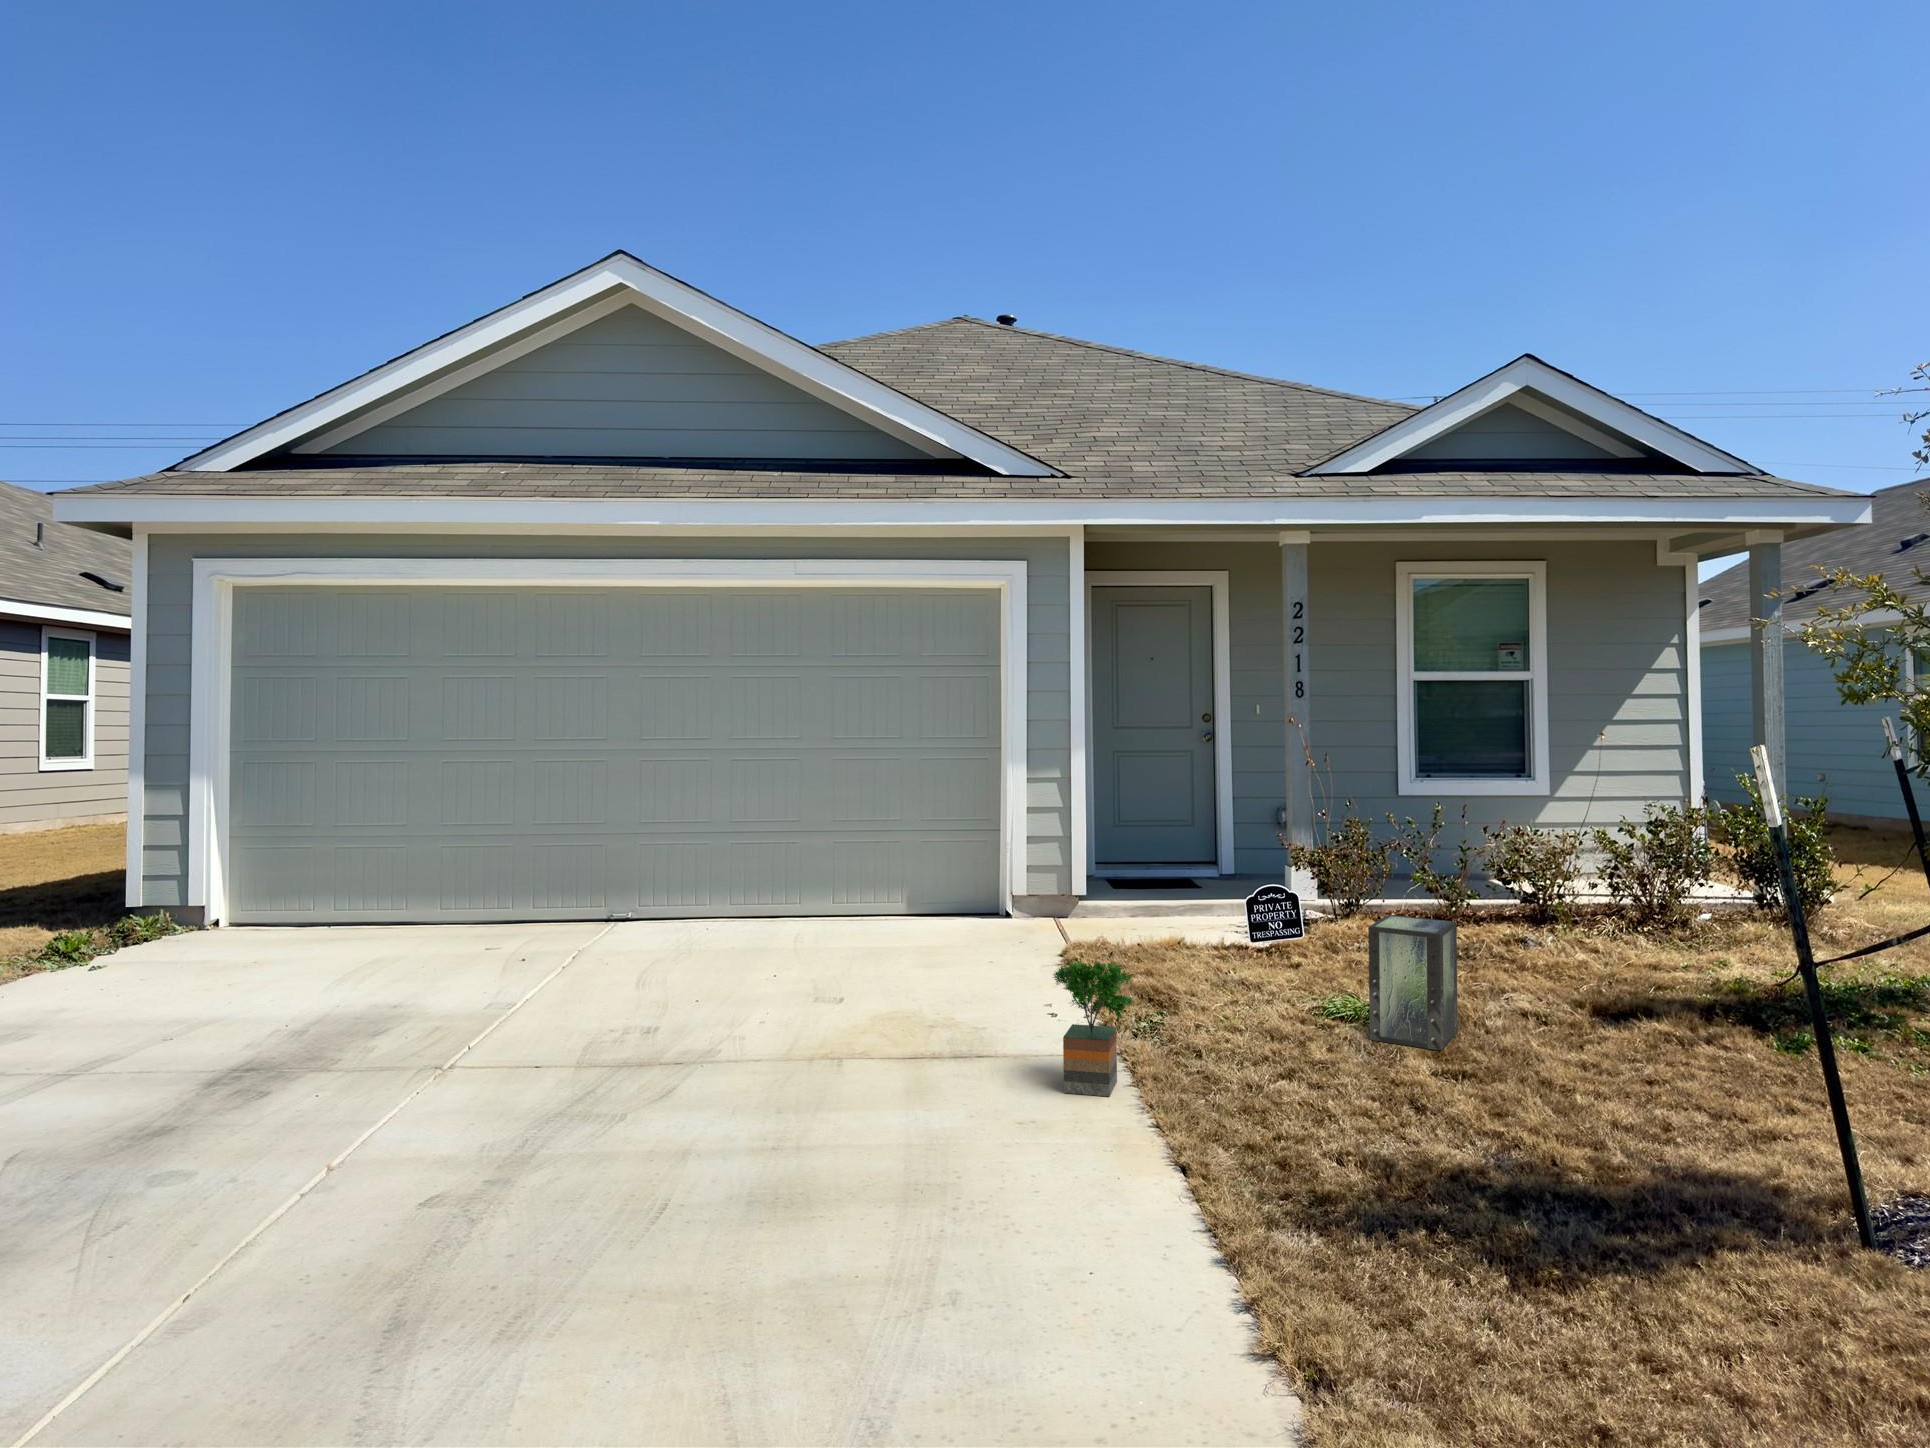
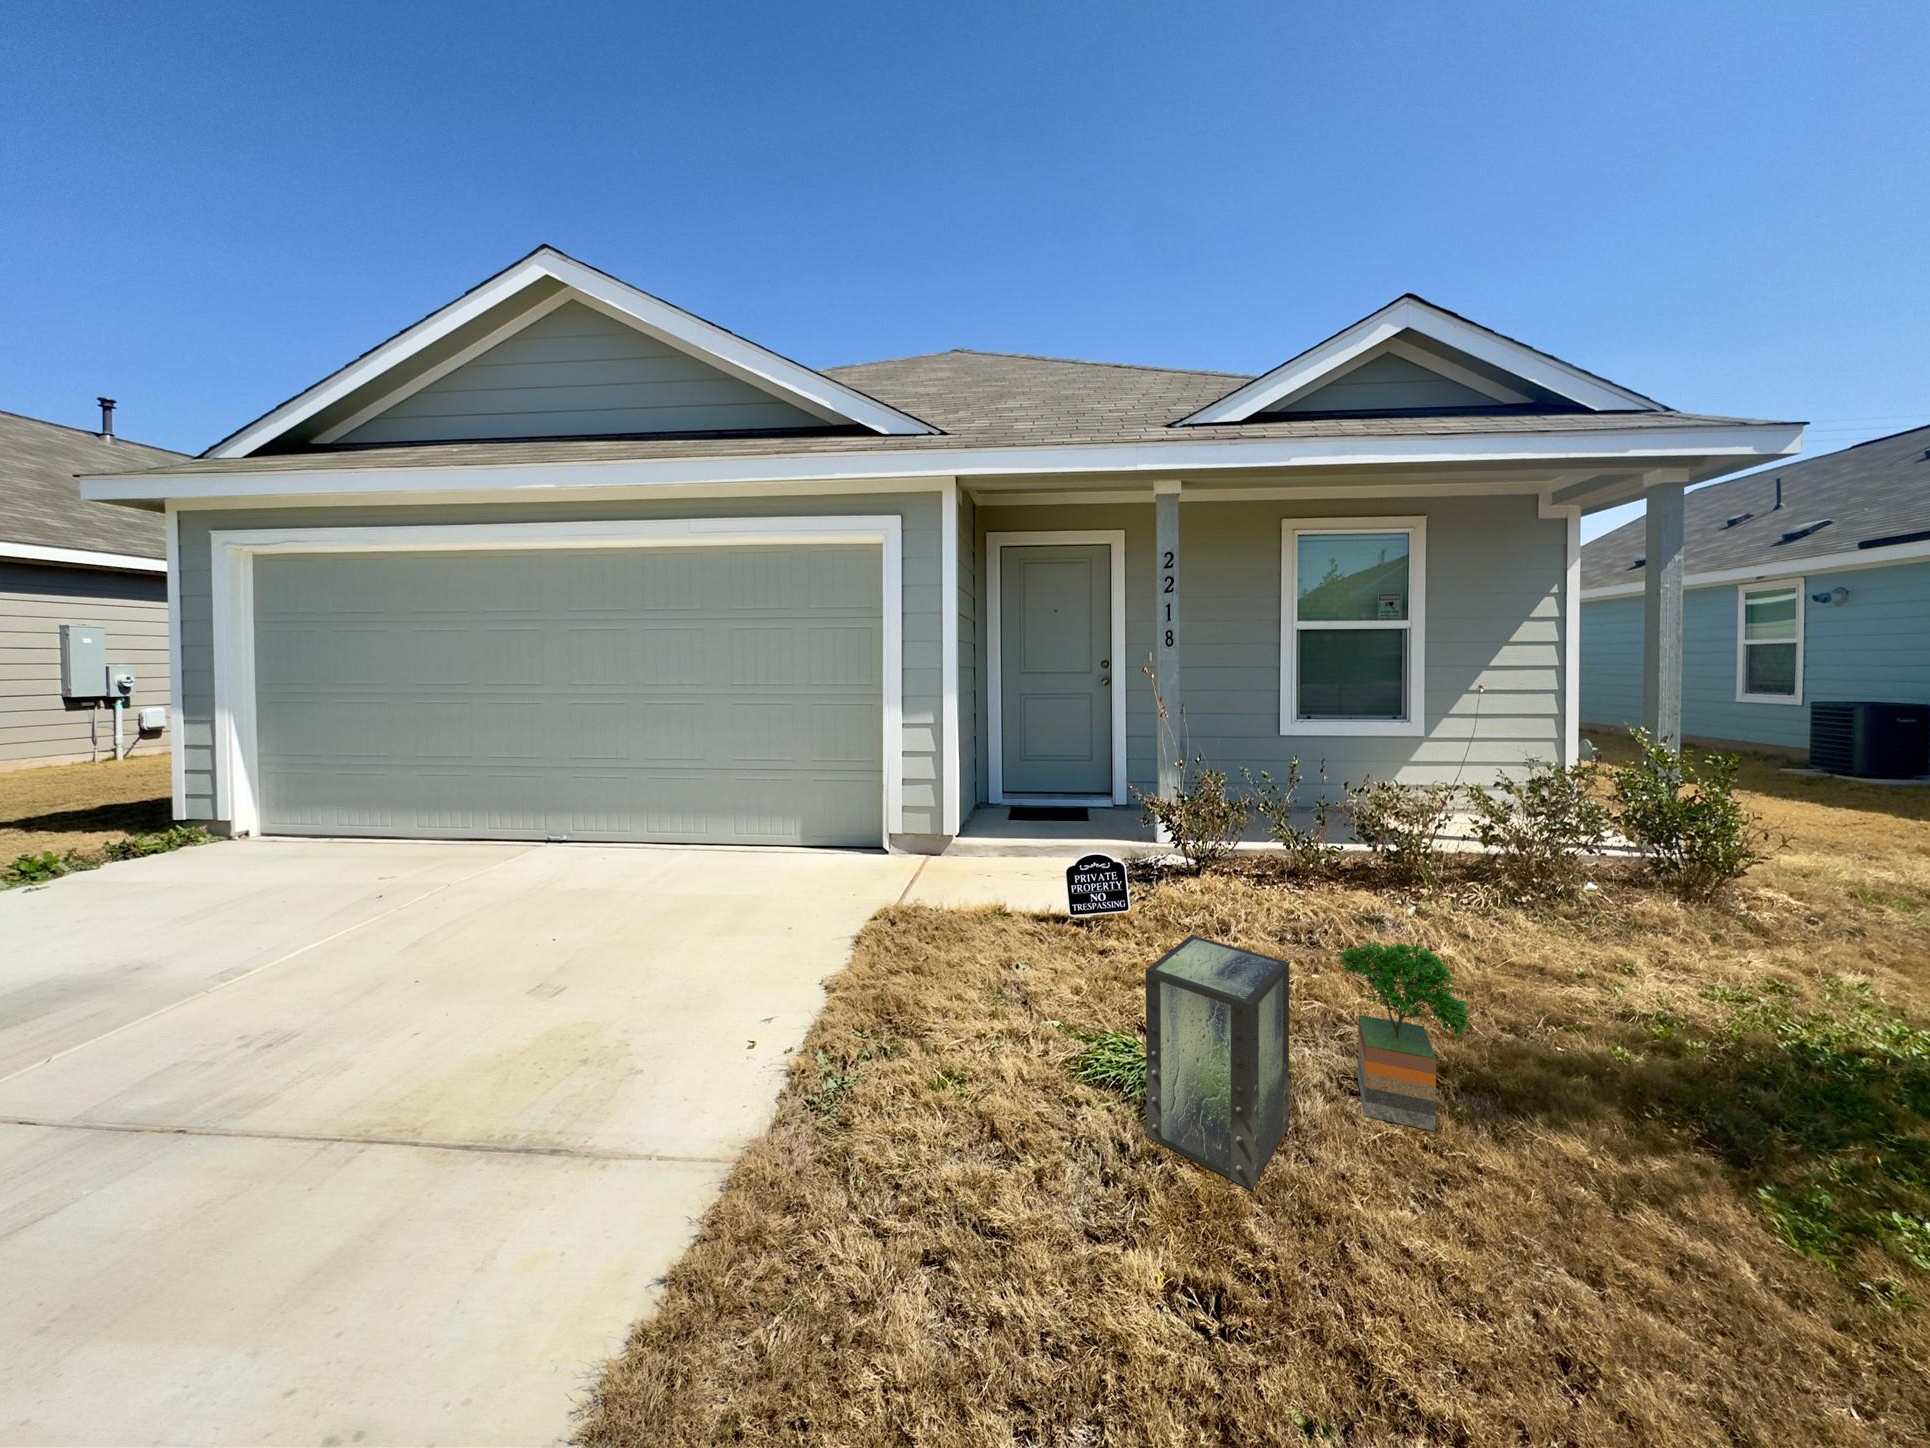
potted tree: present [1053,960,1133,1096] -> present [1339,939,1469,1131]

